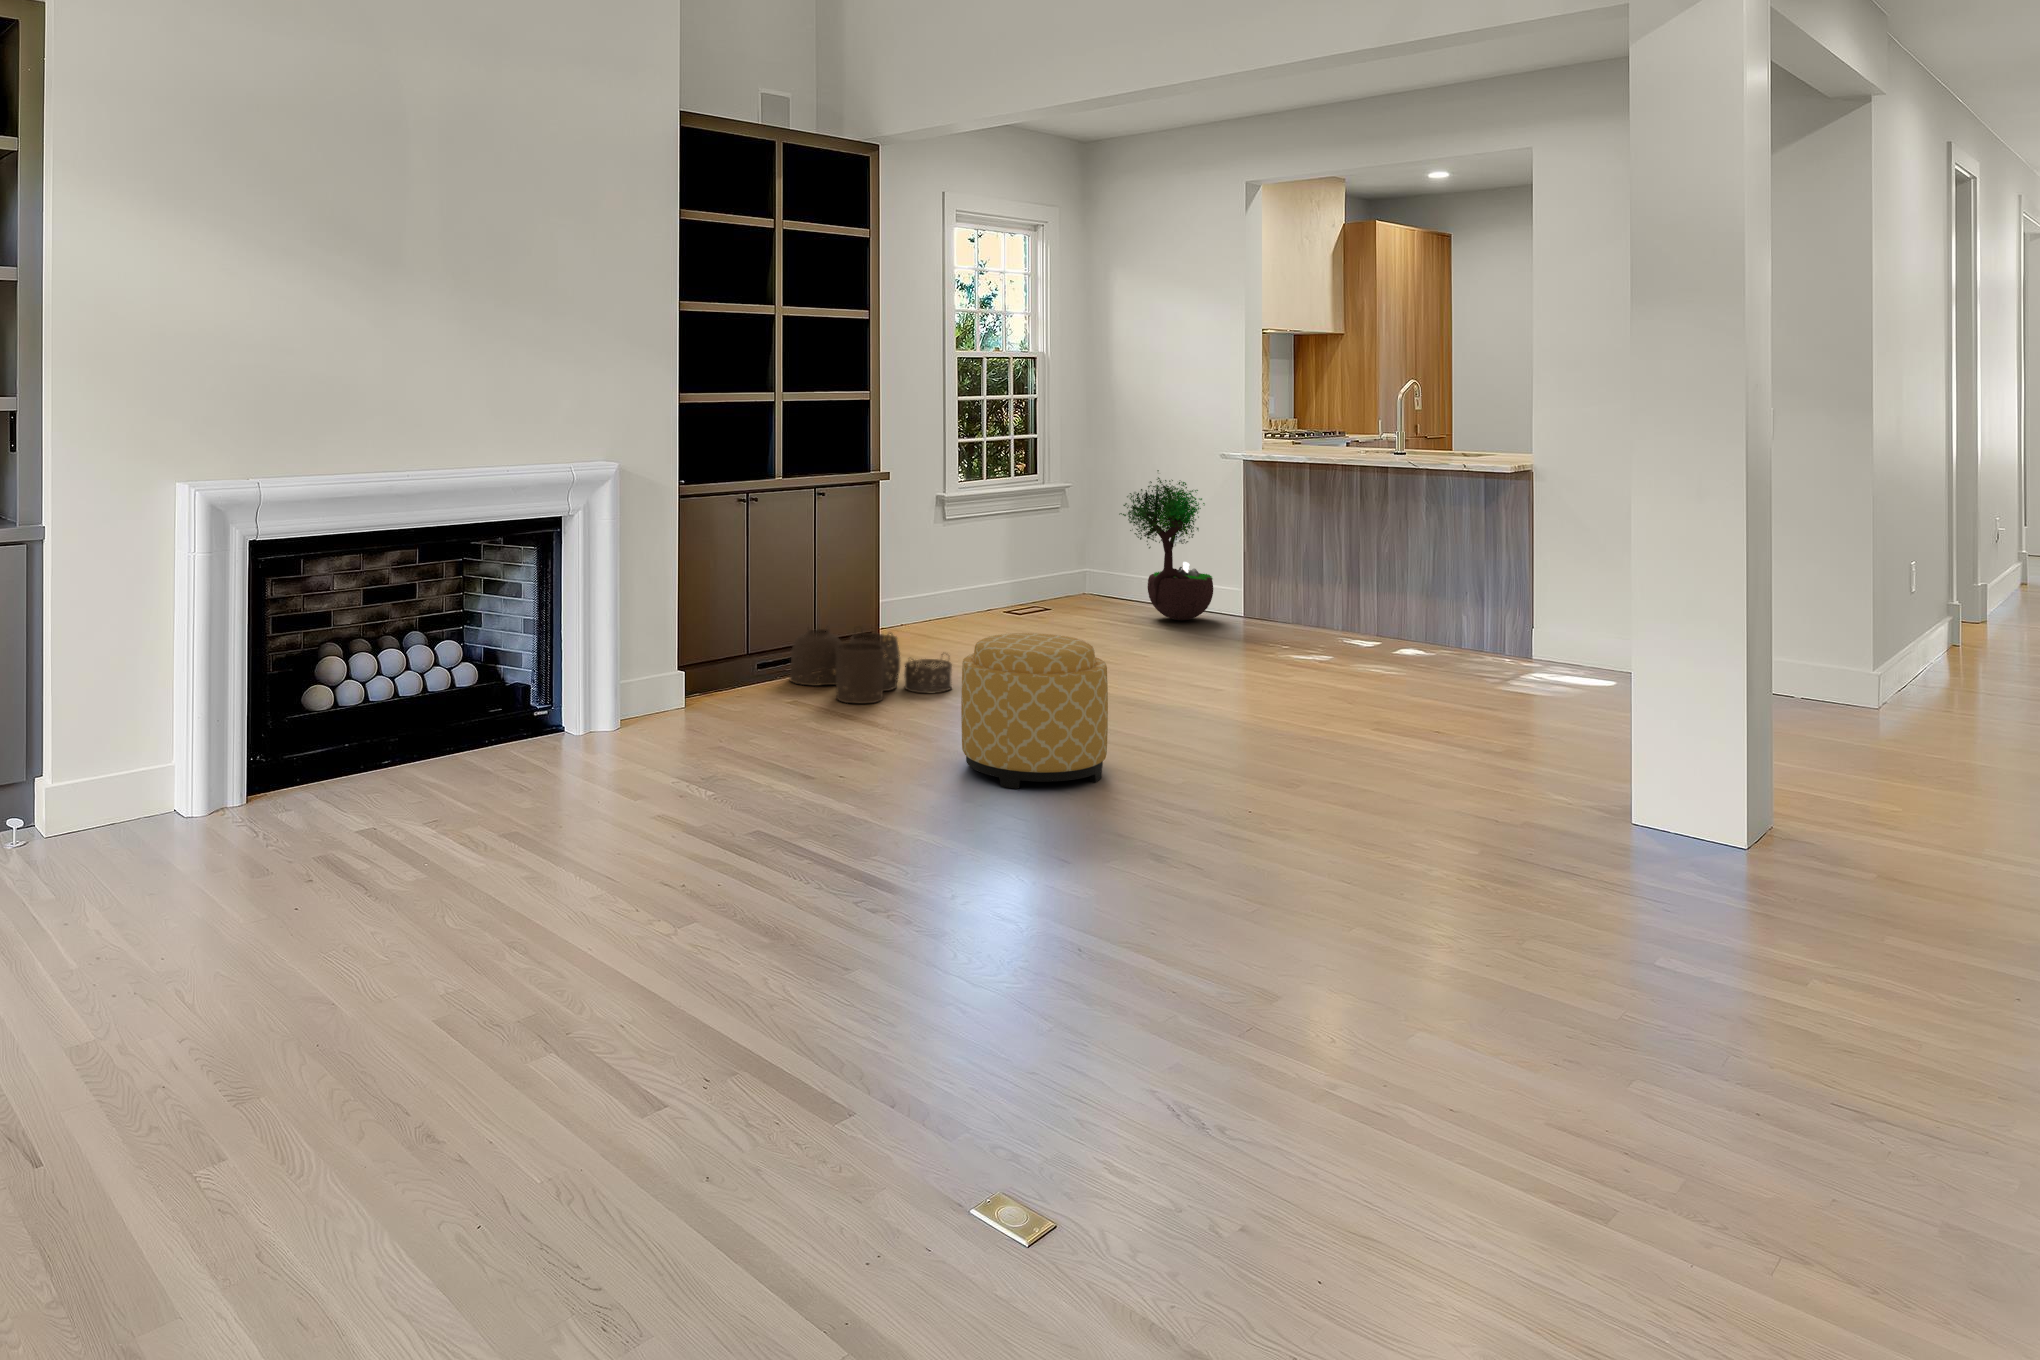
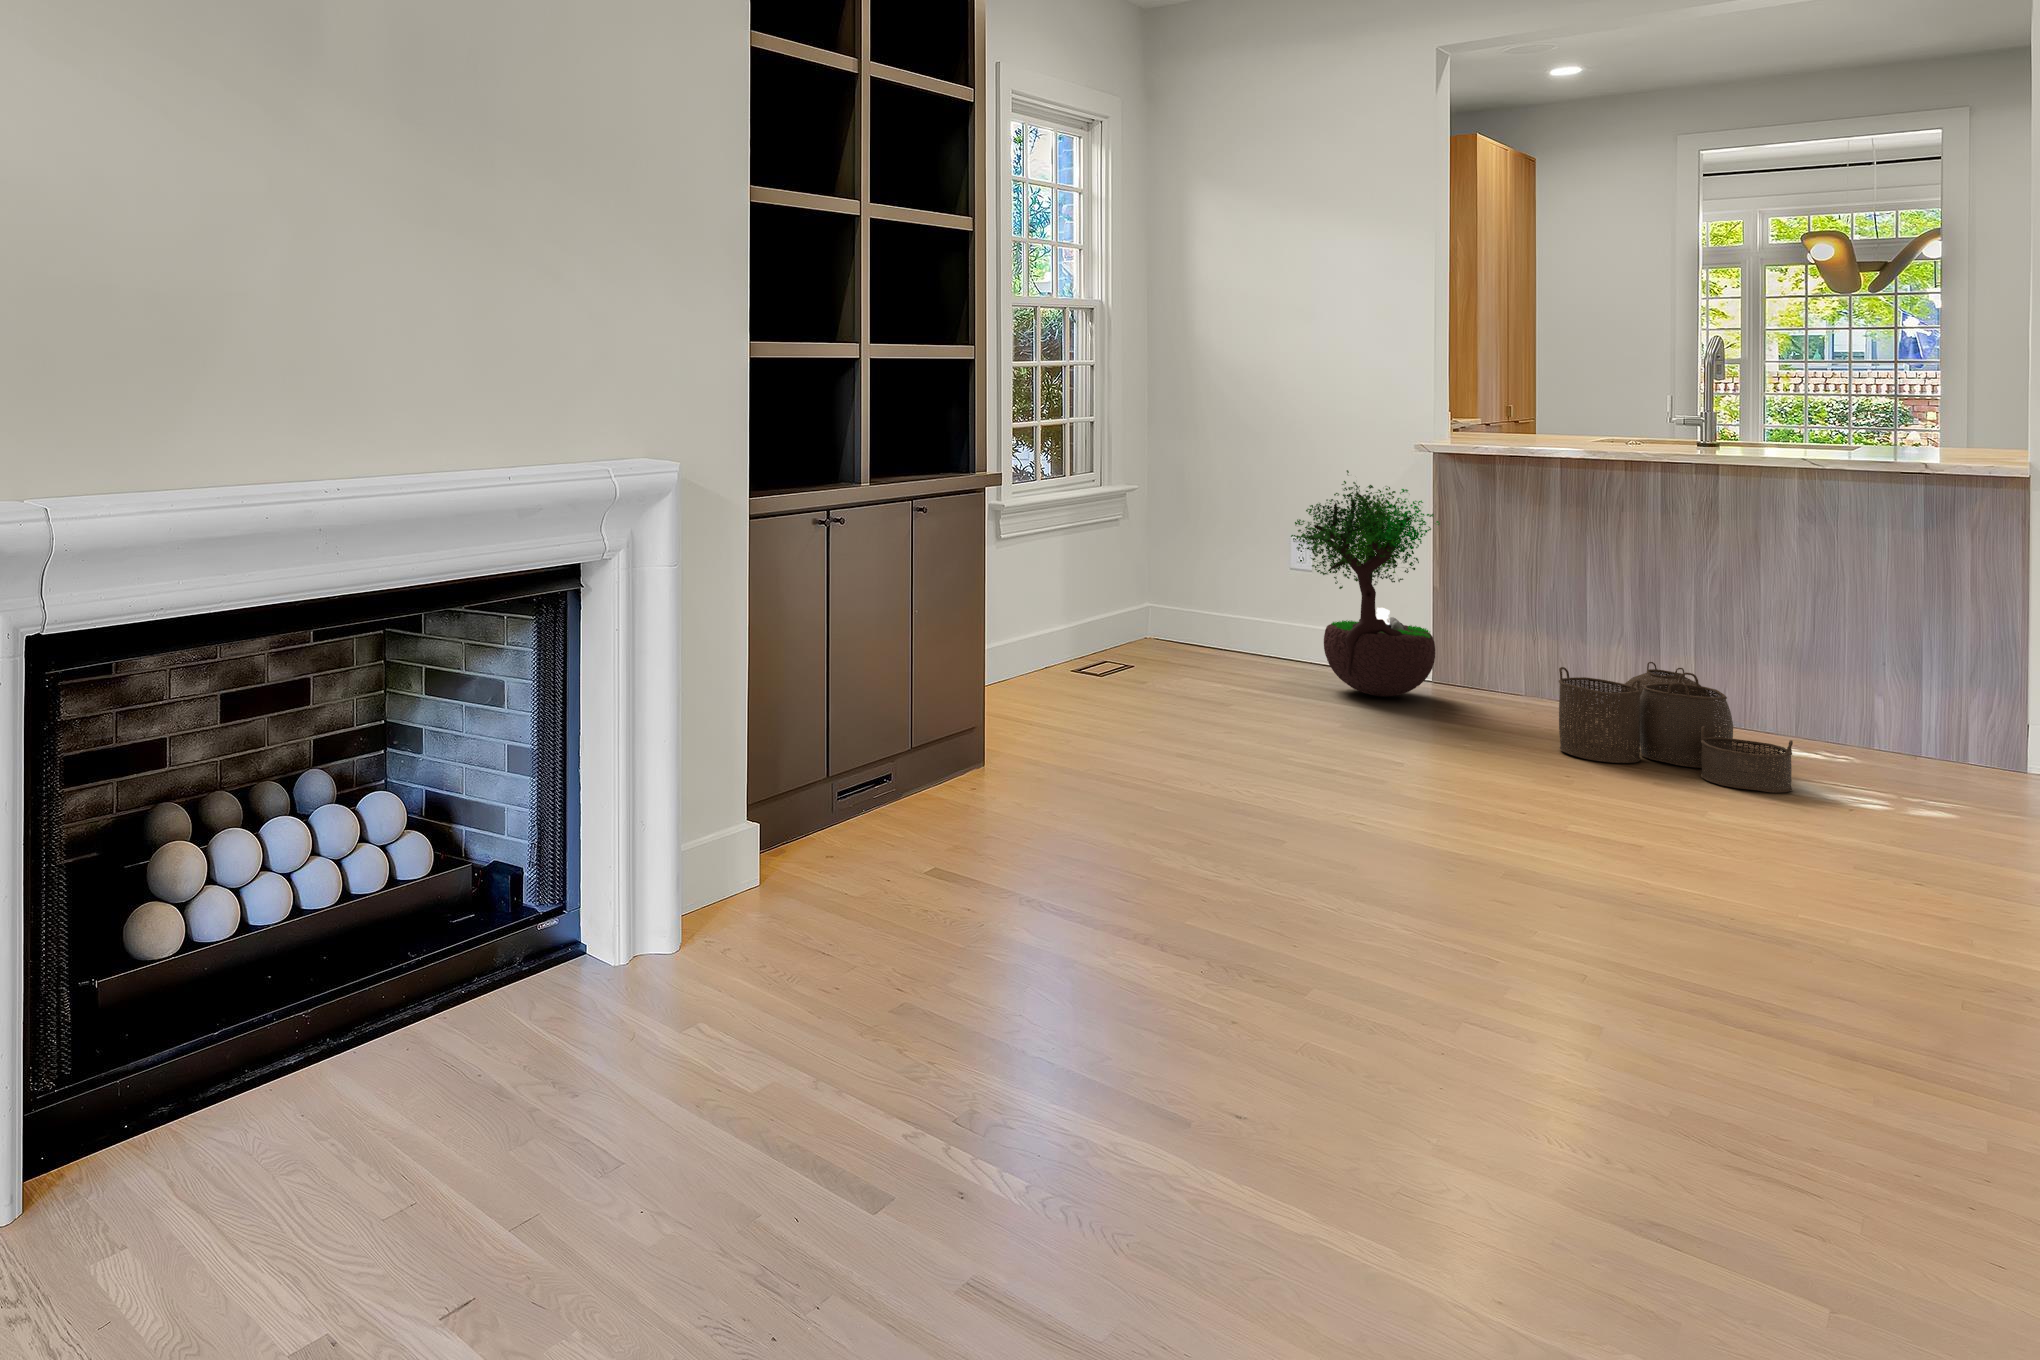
woven basket: present [790,627,952,703] -> present [1559,662,1793,793]
ottoman: present [961,633,1108,789] -> none [1474,811,1863,1189]

